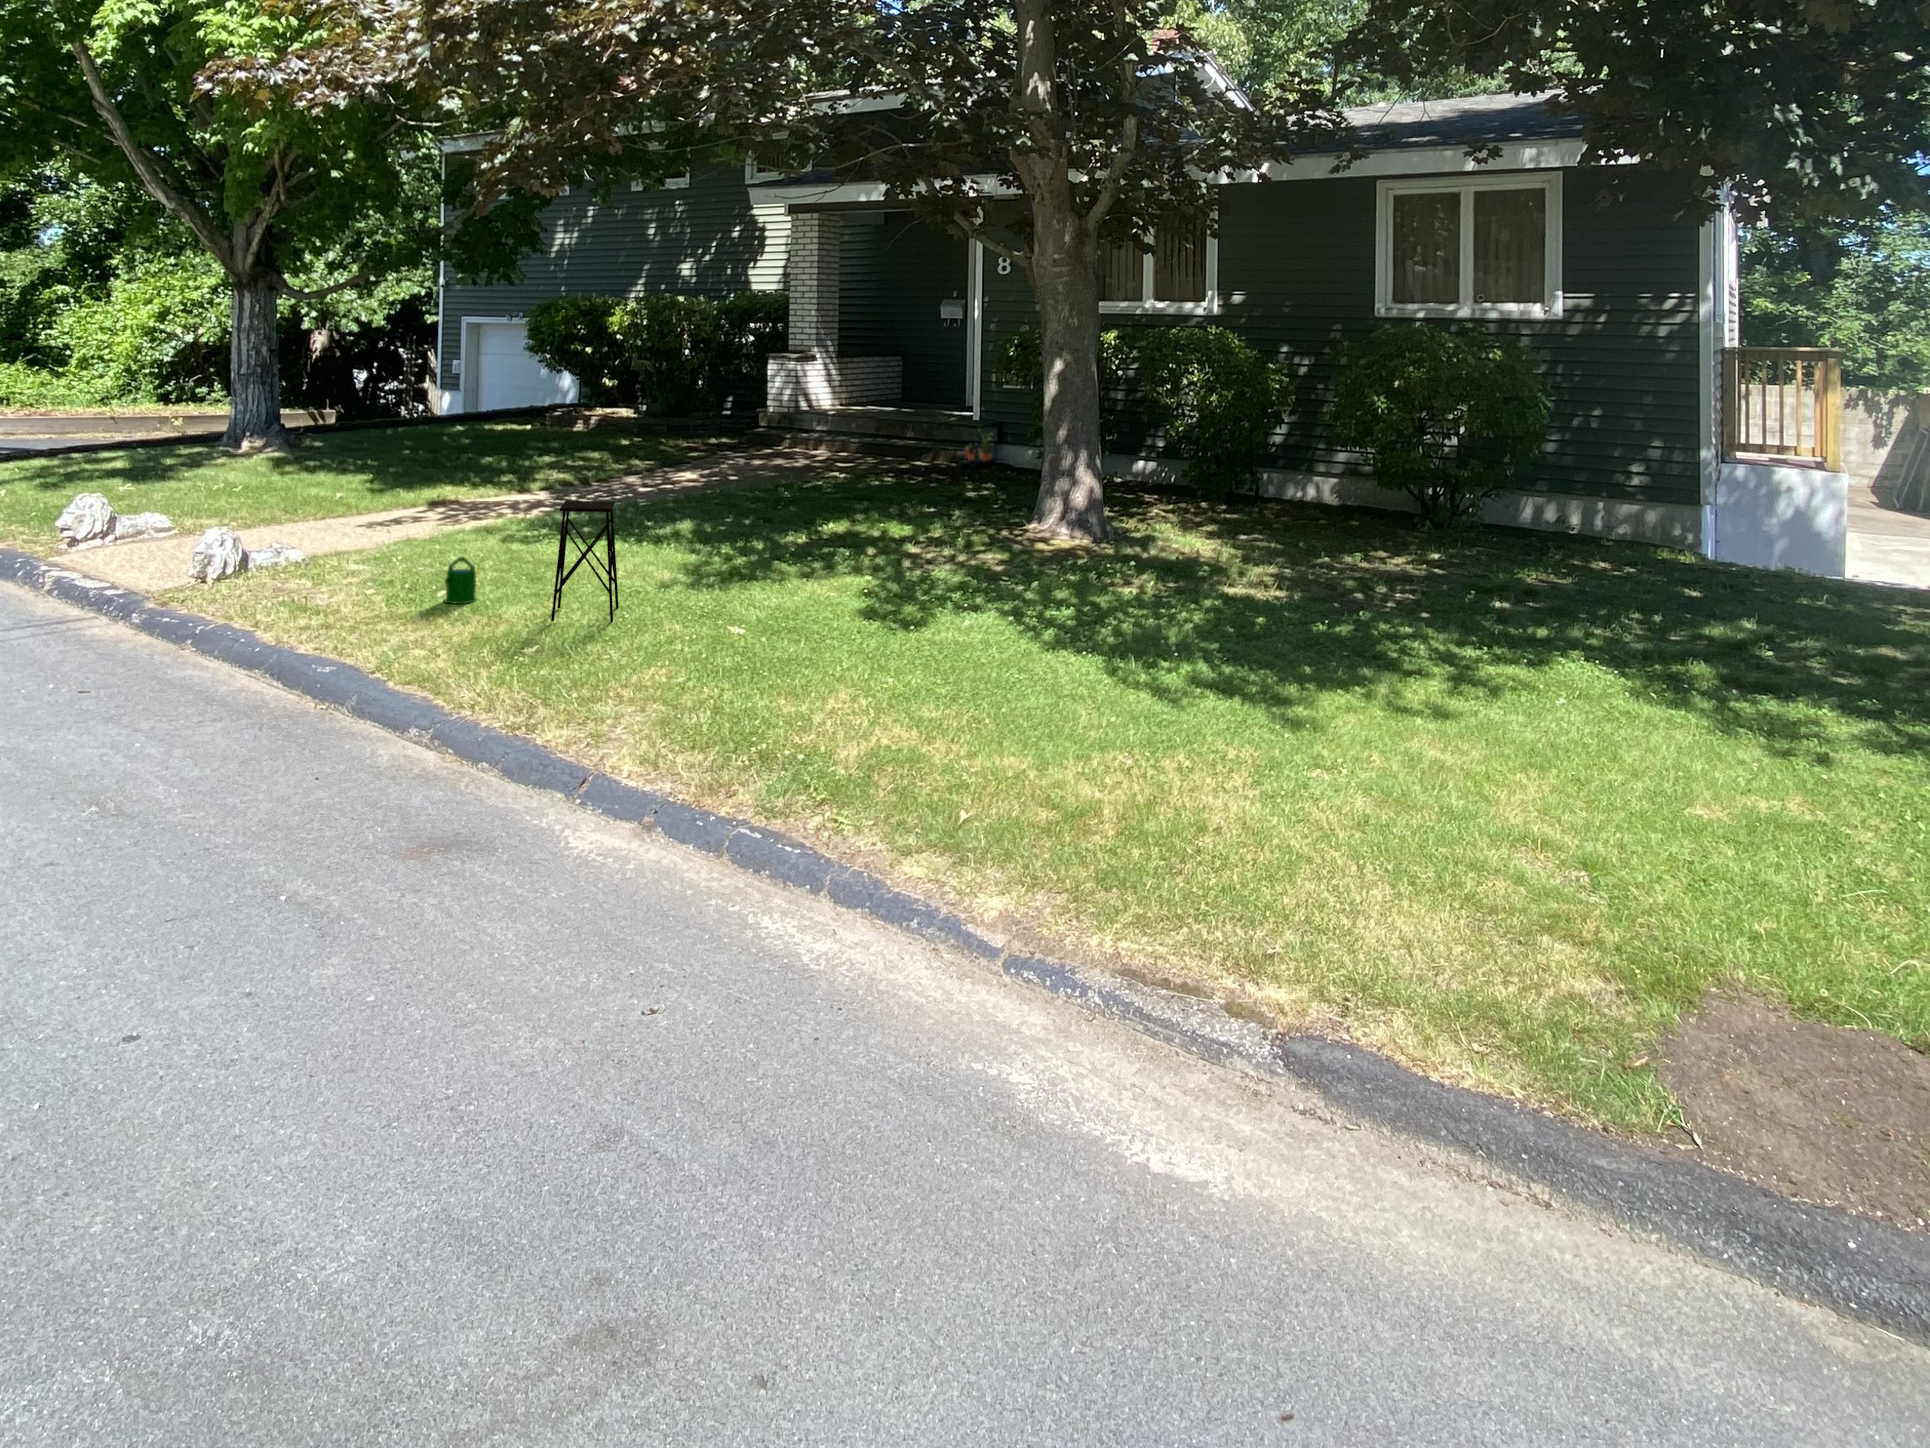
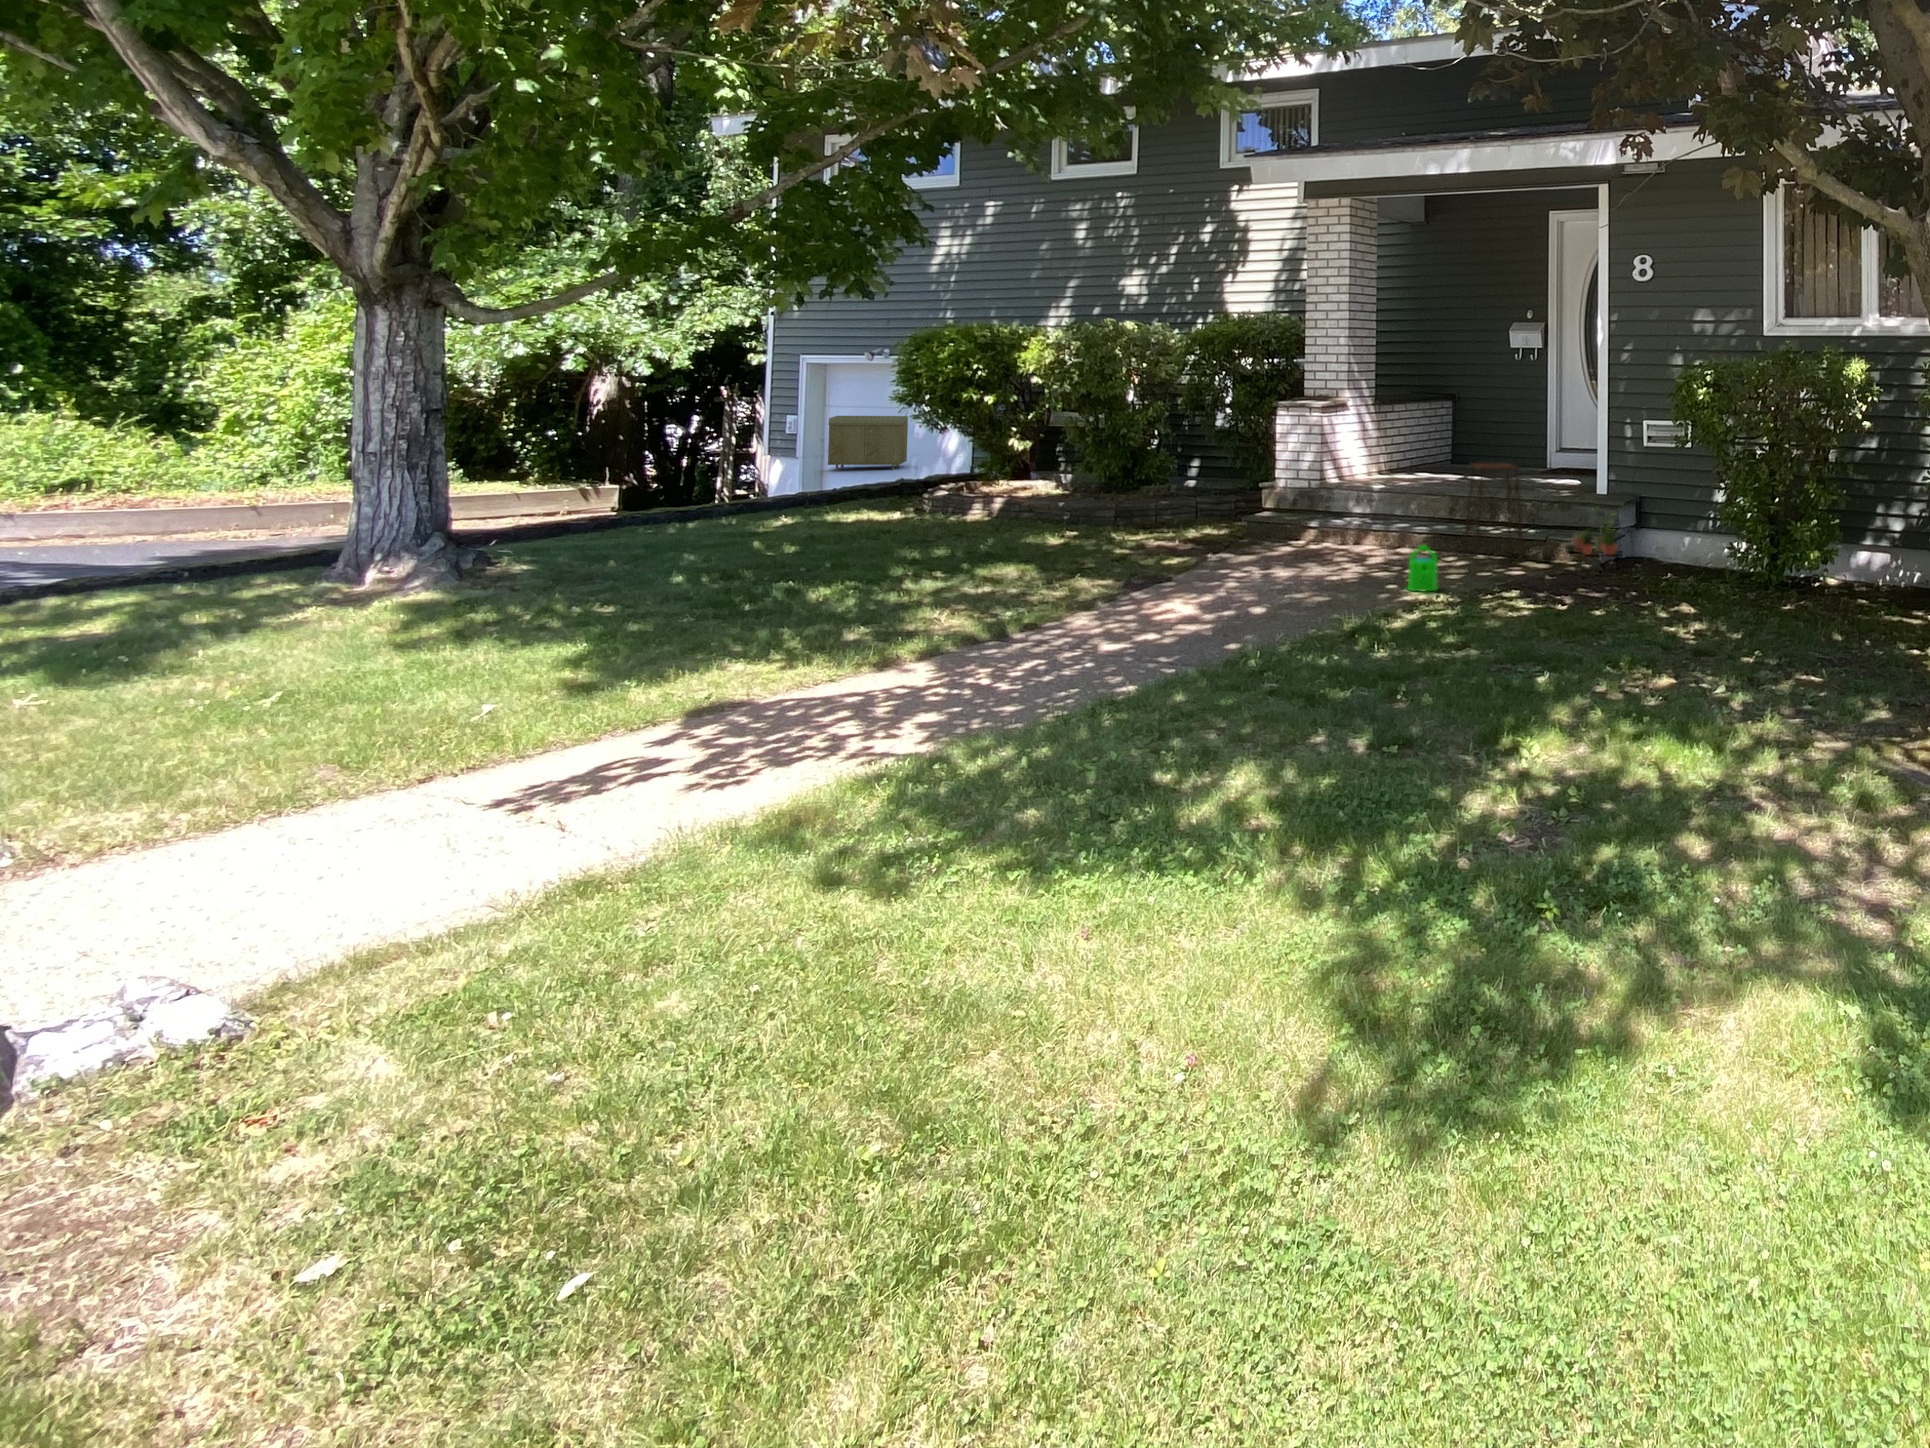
storage bench: none [480,362,535,402] -> present [828,416,908,470]
side table: present [551,501,619,622] -> present [1464,463,1523,560]
watering can: present [444,556,477,604] -> present [1408,545,1438,592]

